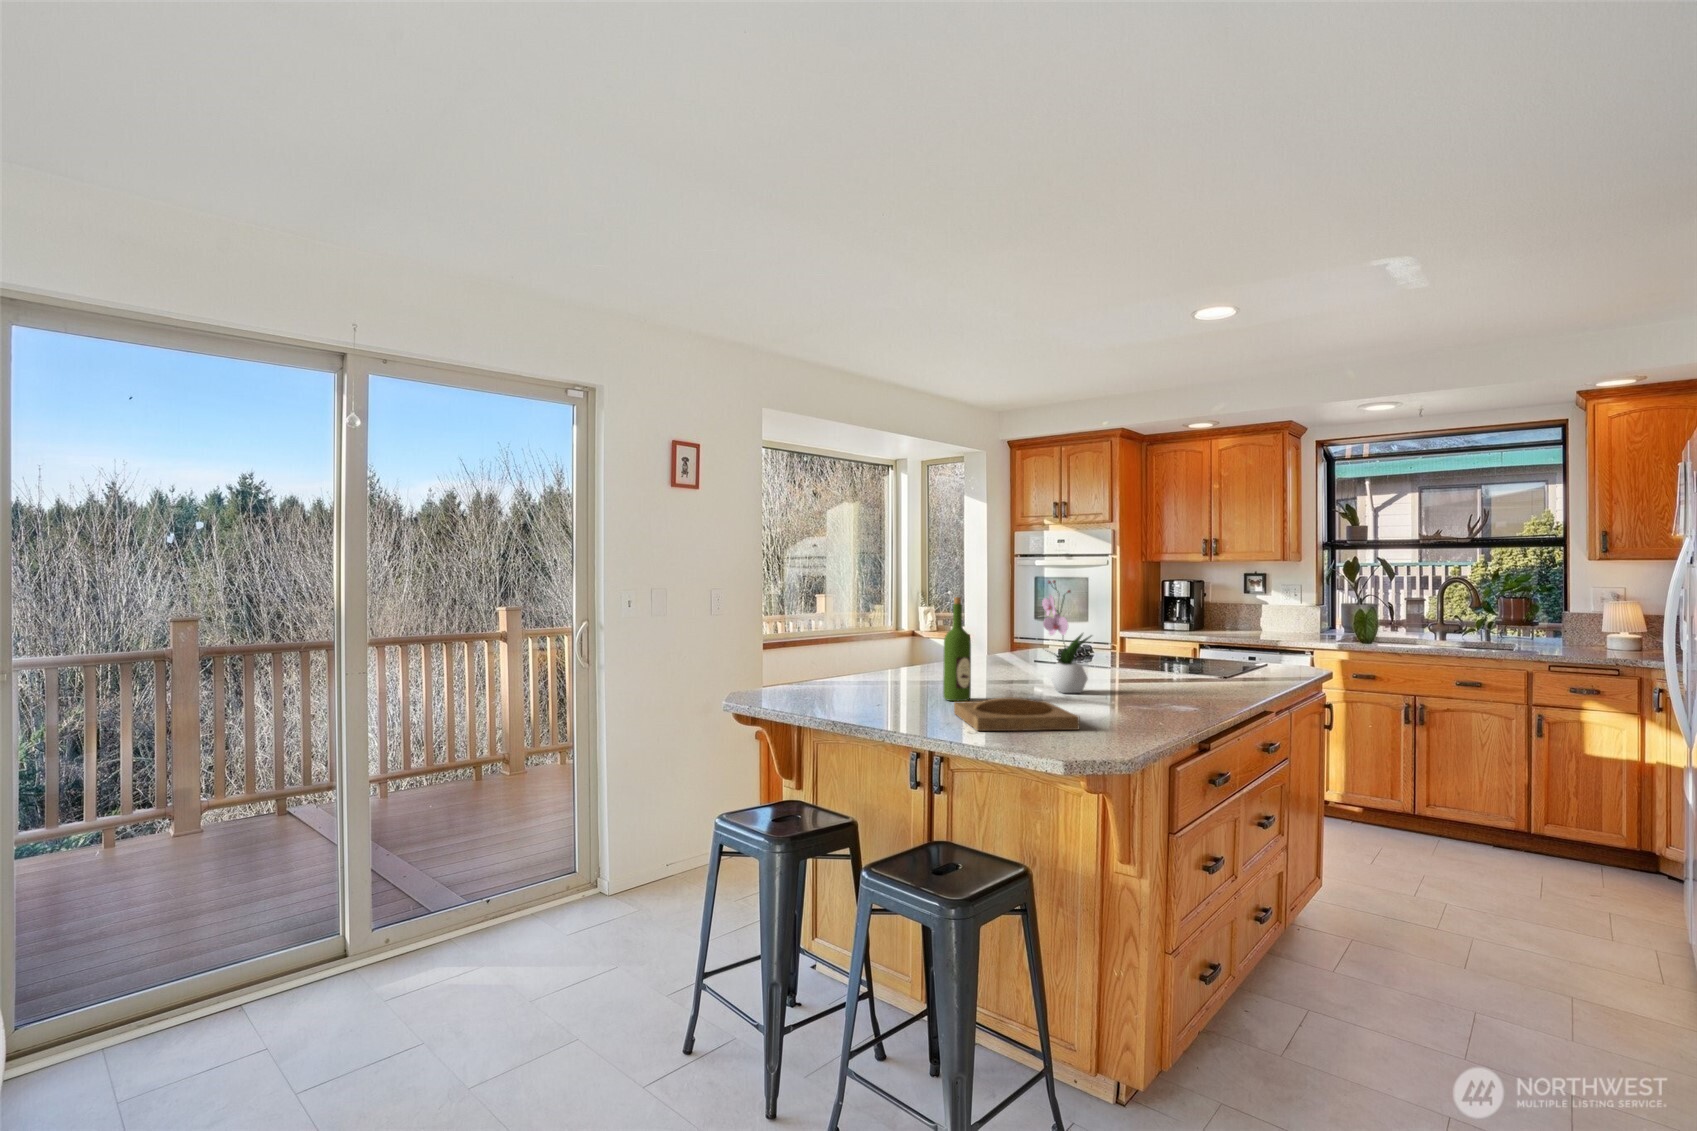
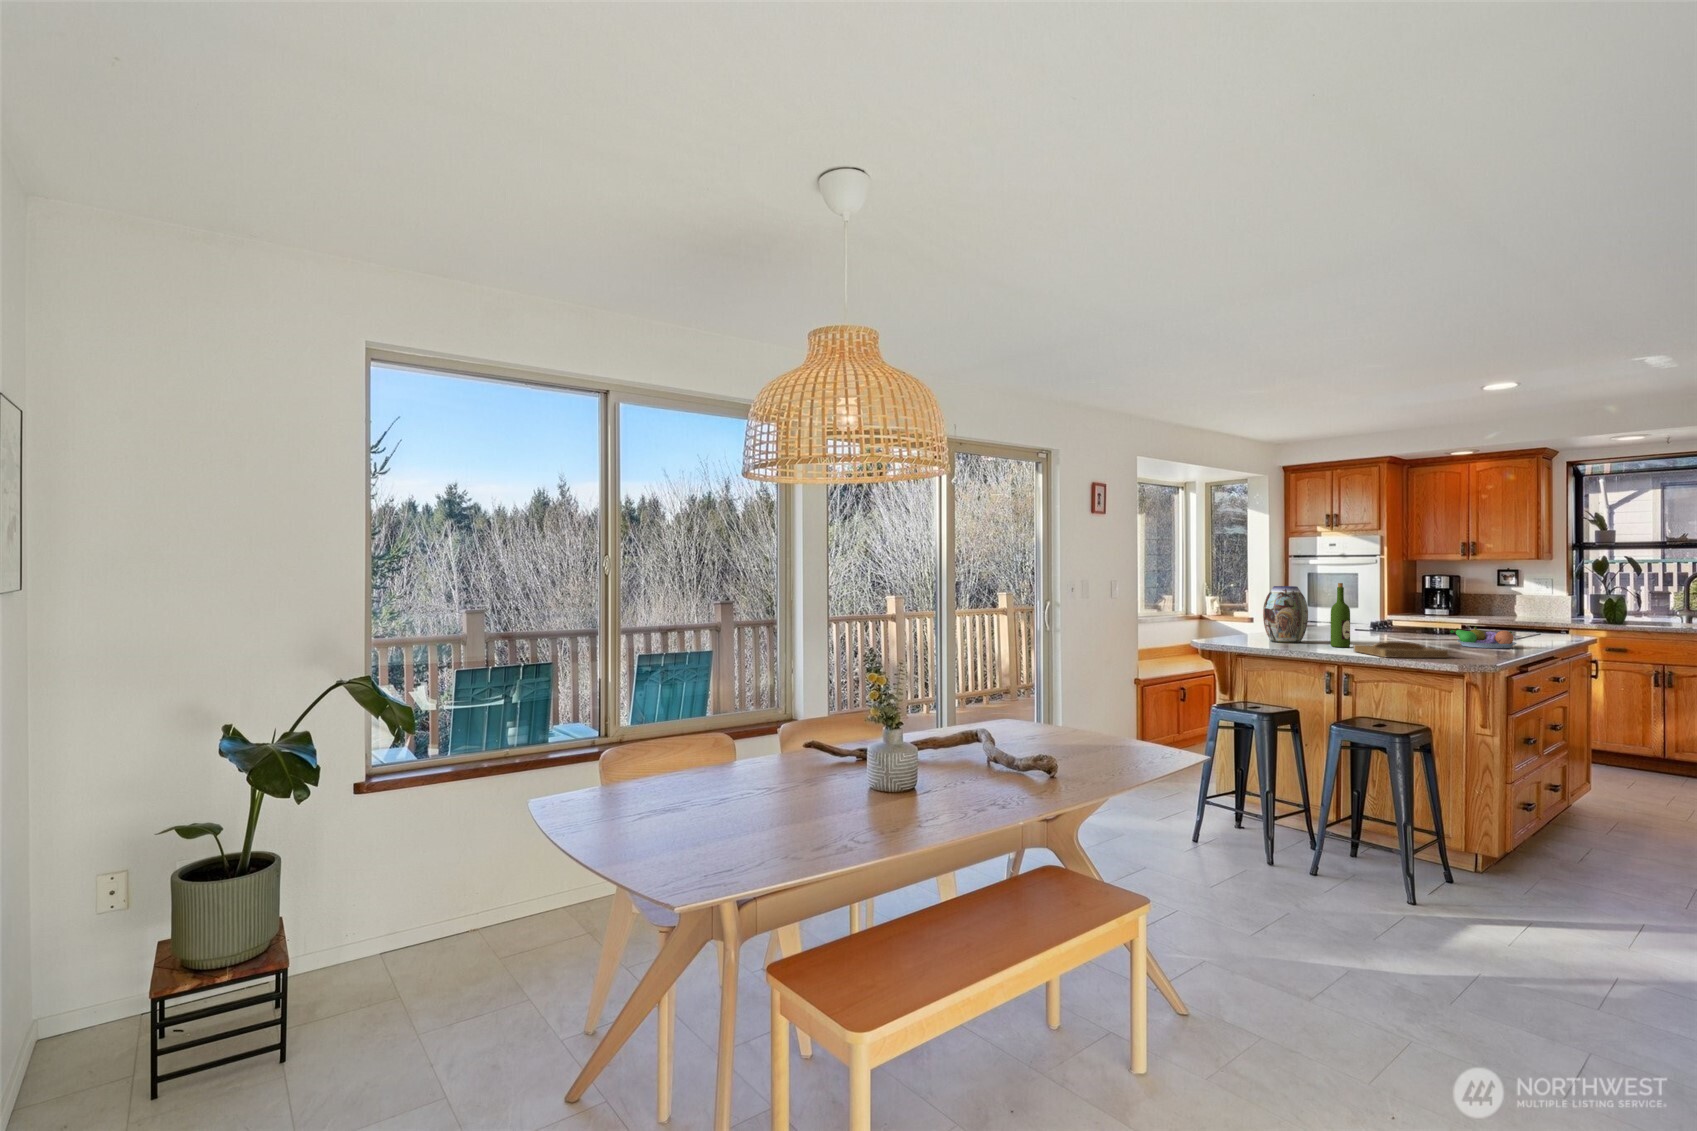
flower arrangement: present [1042,580,1091,693] -> none [1389,573,1429,646]
vase: none [867,600,929,690] -> present [1263,586,1308,643]
fruit bowl: none [1128,661,1214,698] -> present [1450,626,1517,648]

